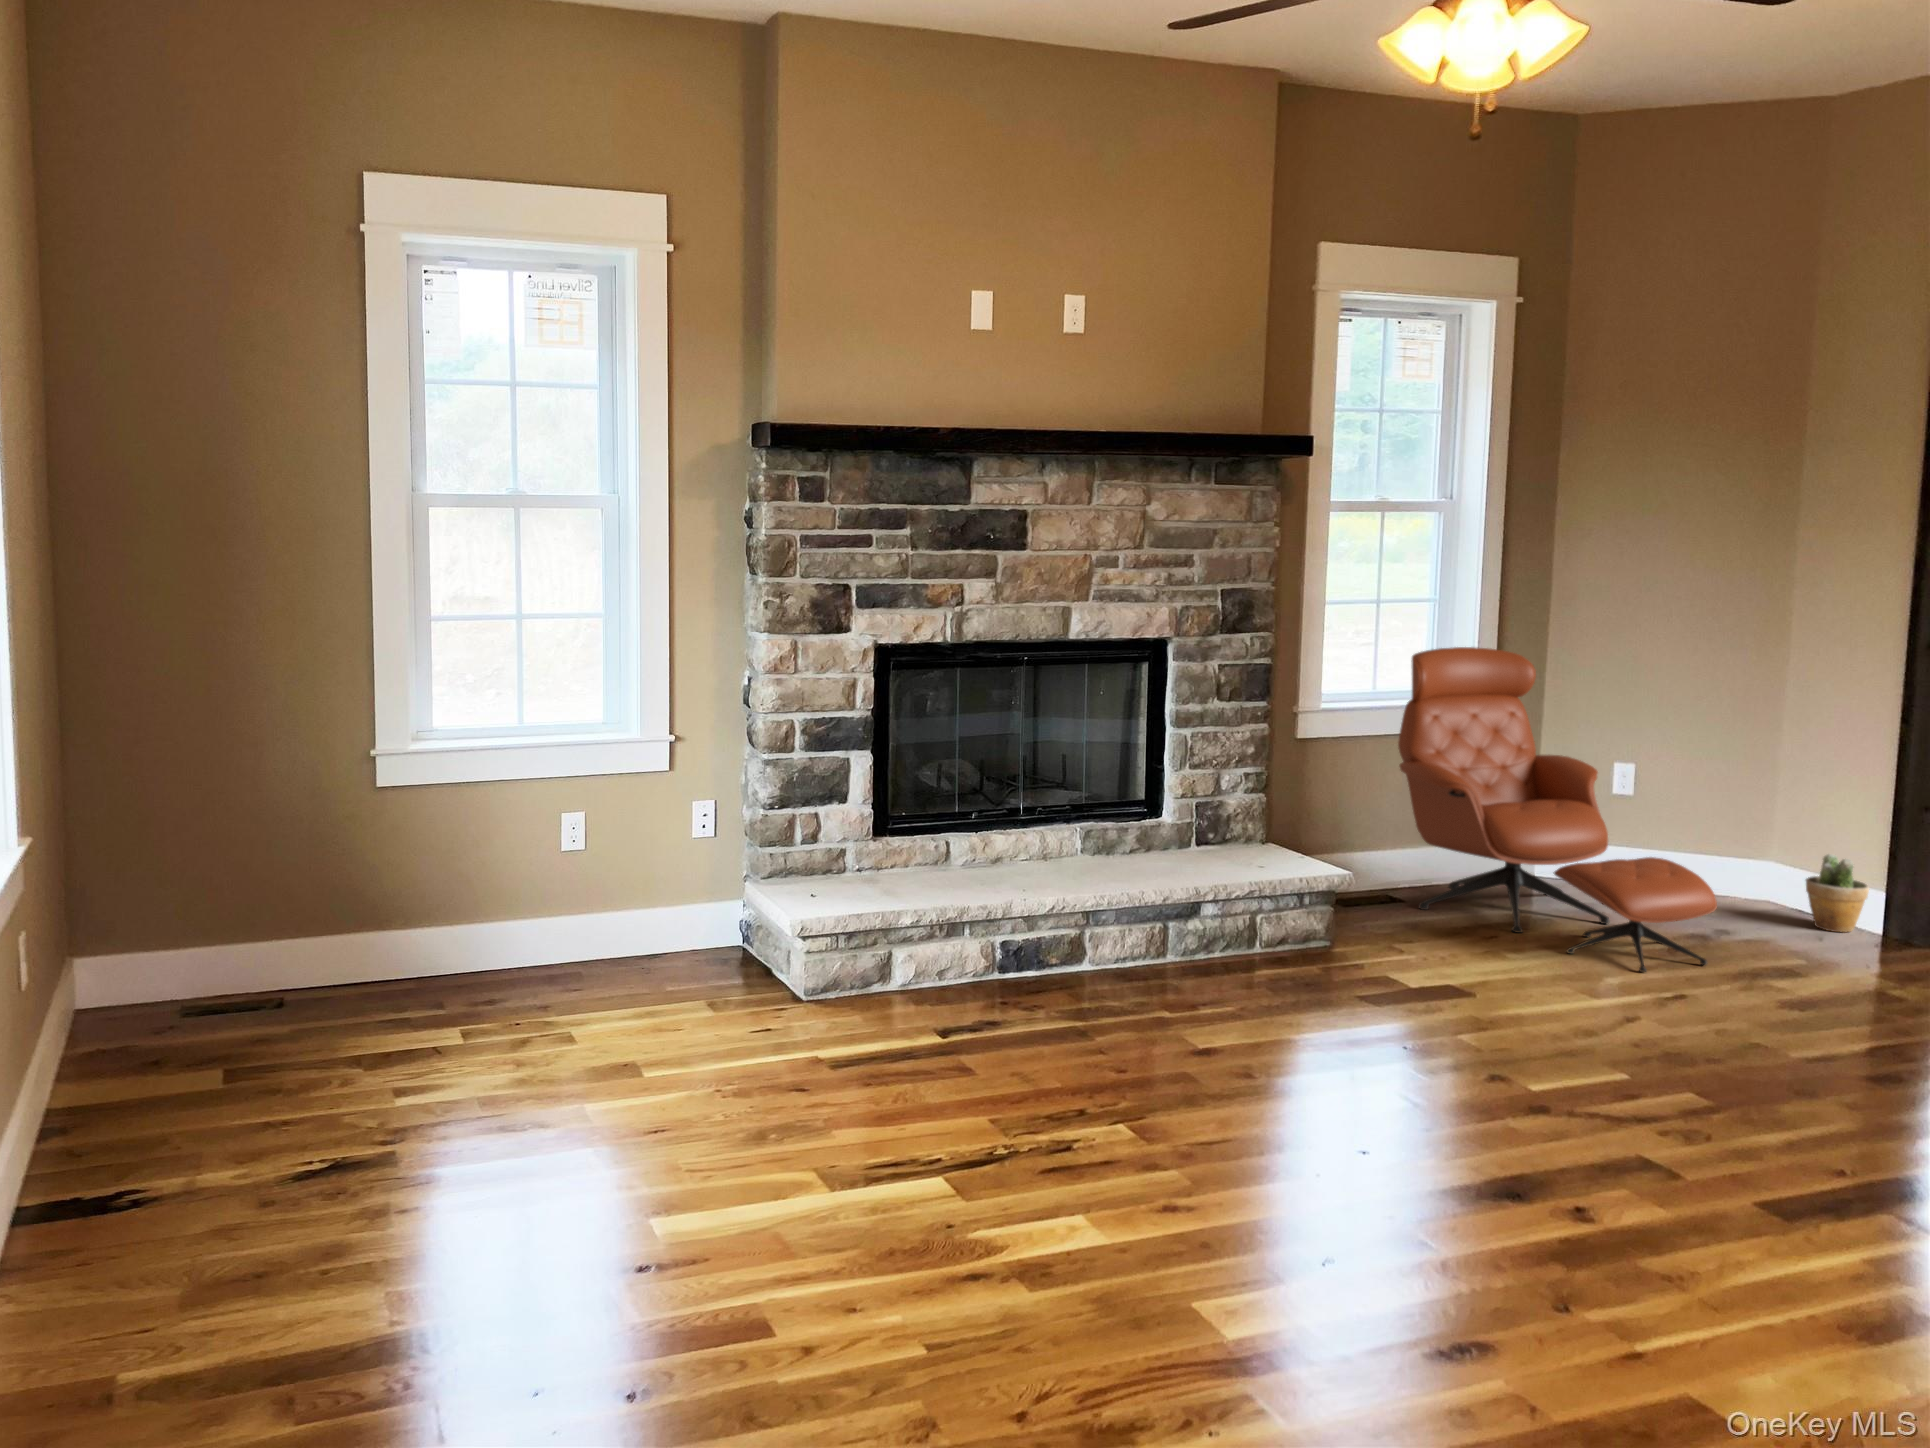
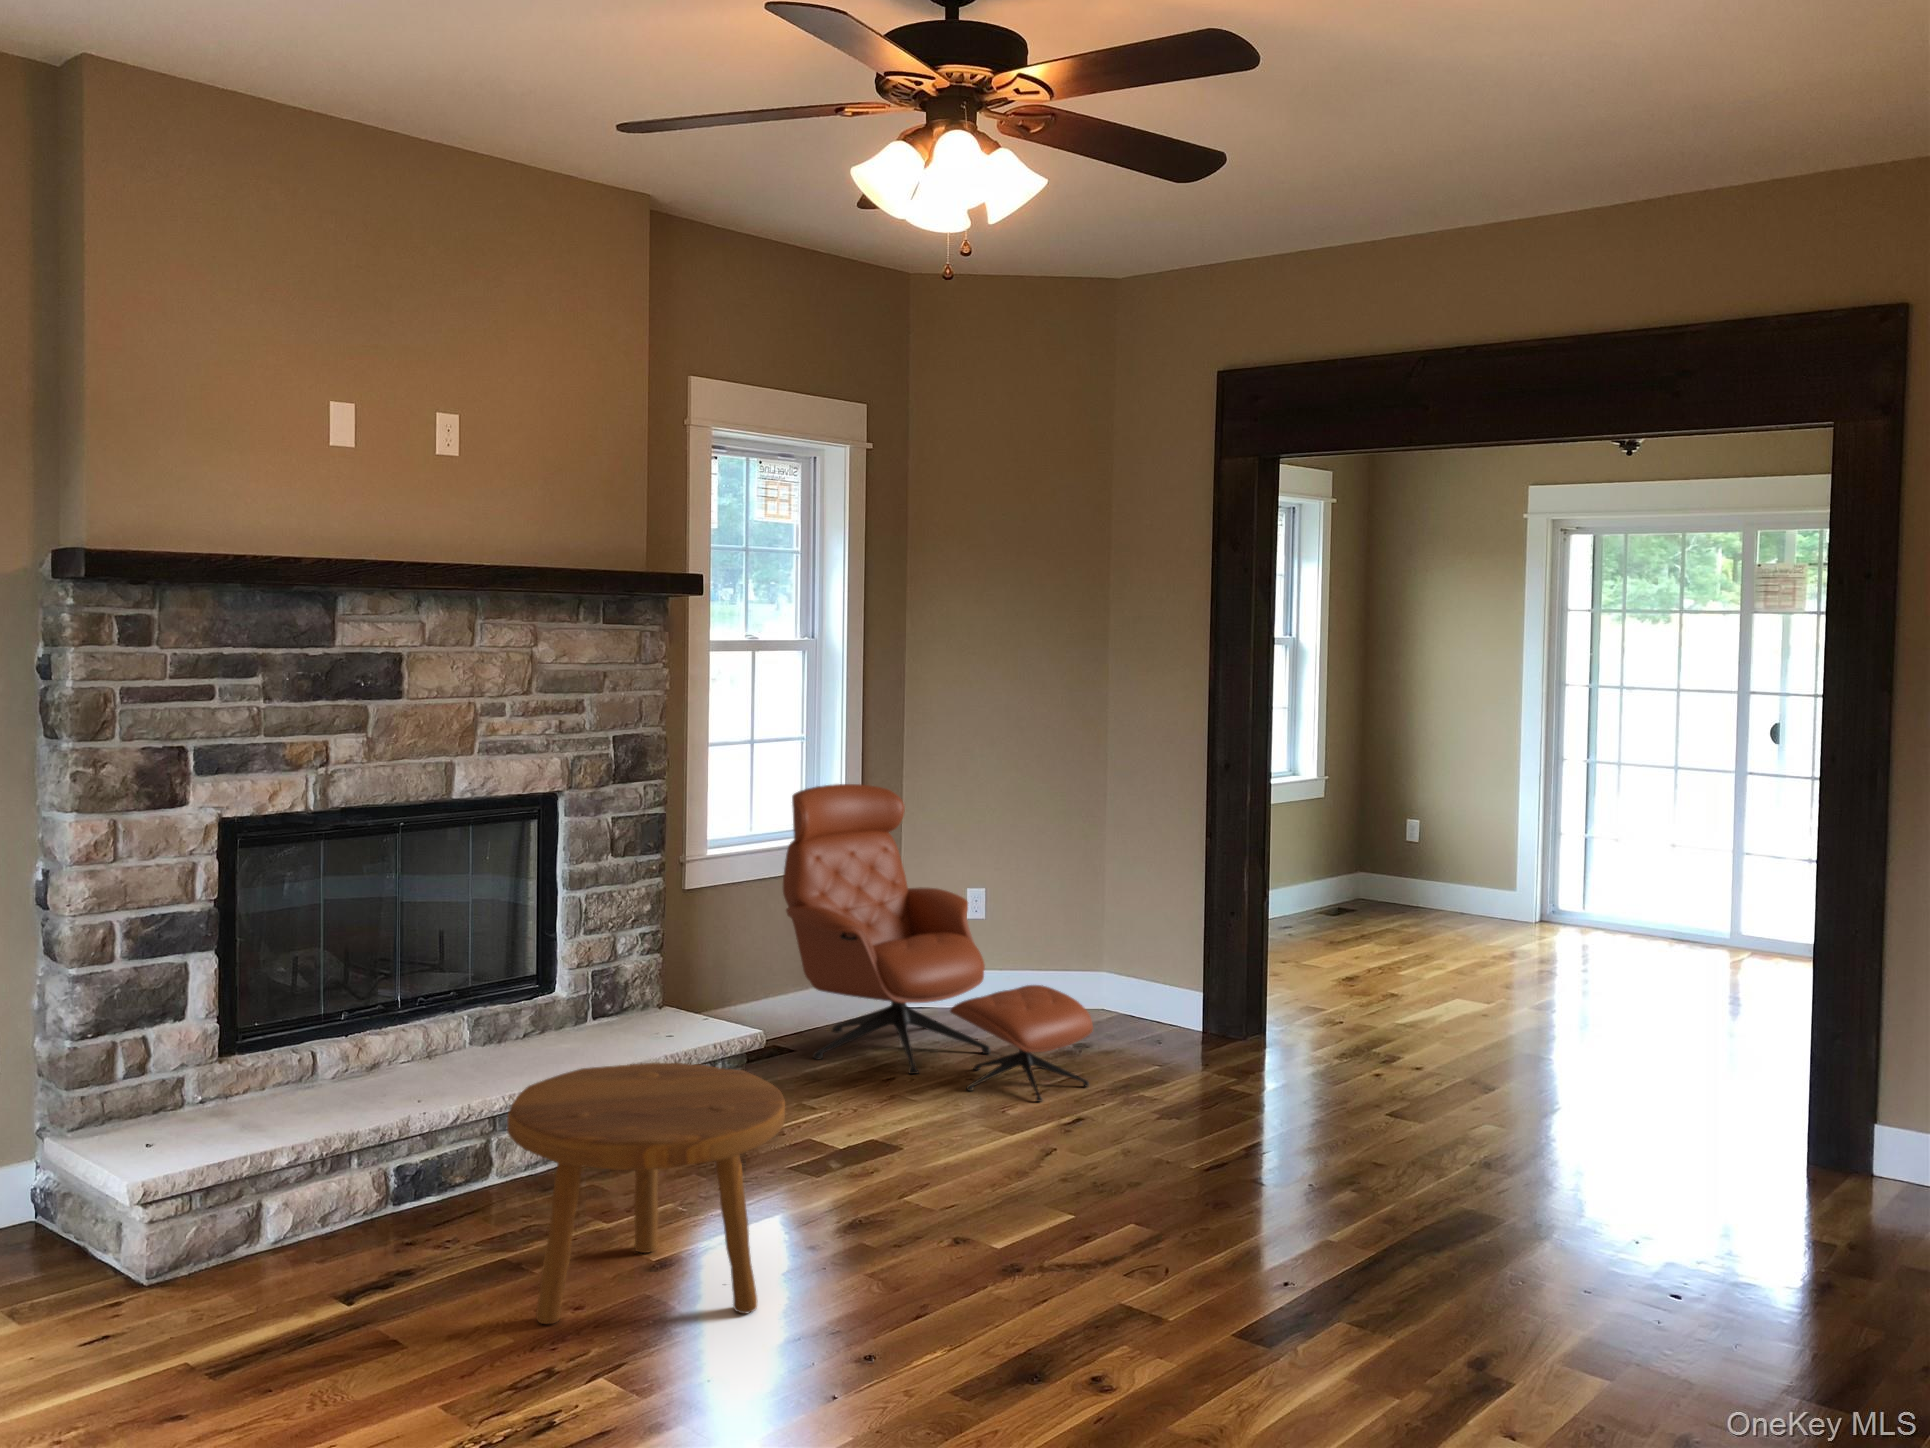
potted plant: present [1806,854,1869,932] -> none [1147,964,1199,1037]
footstool: none [1067,872,1314,1099] -> present [507,1063,785,1324]

